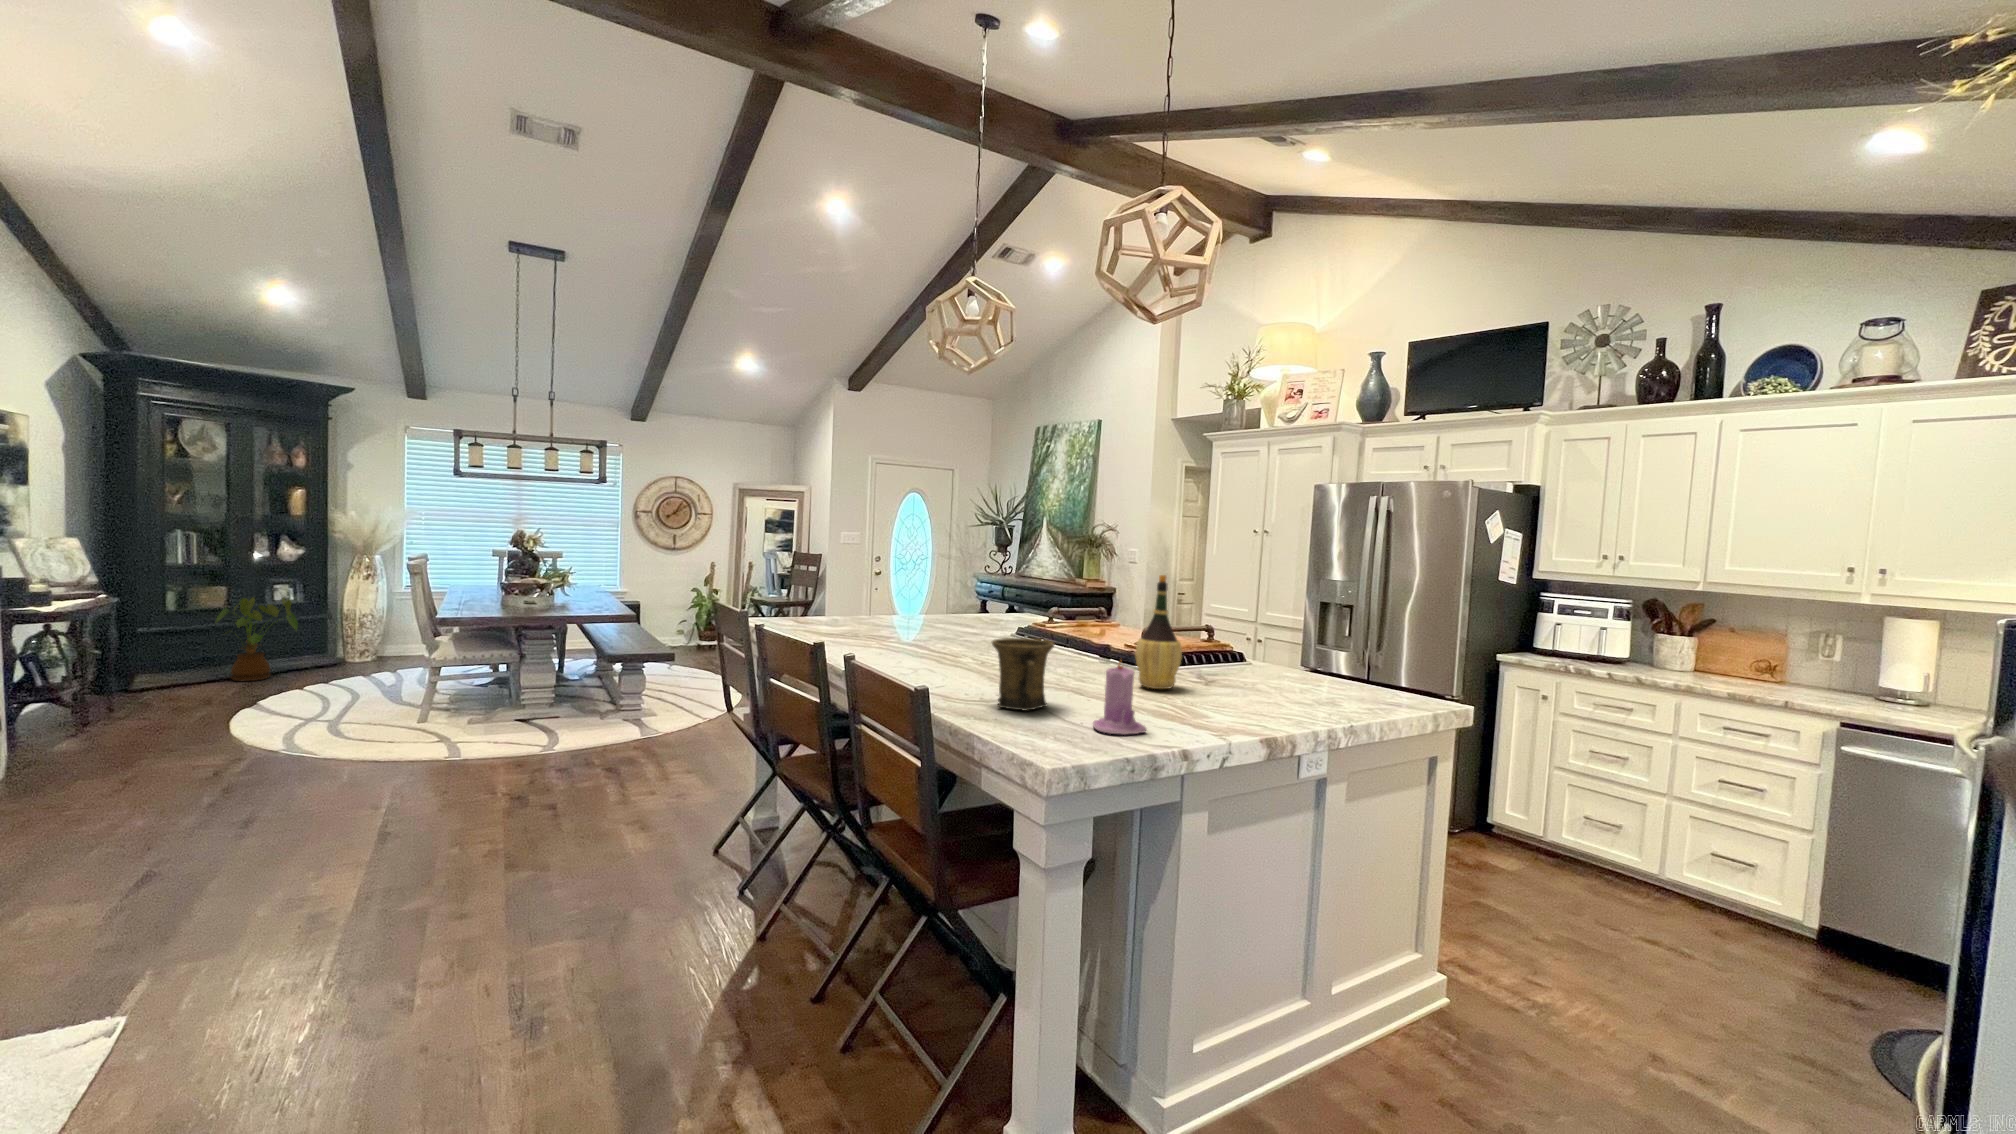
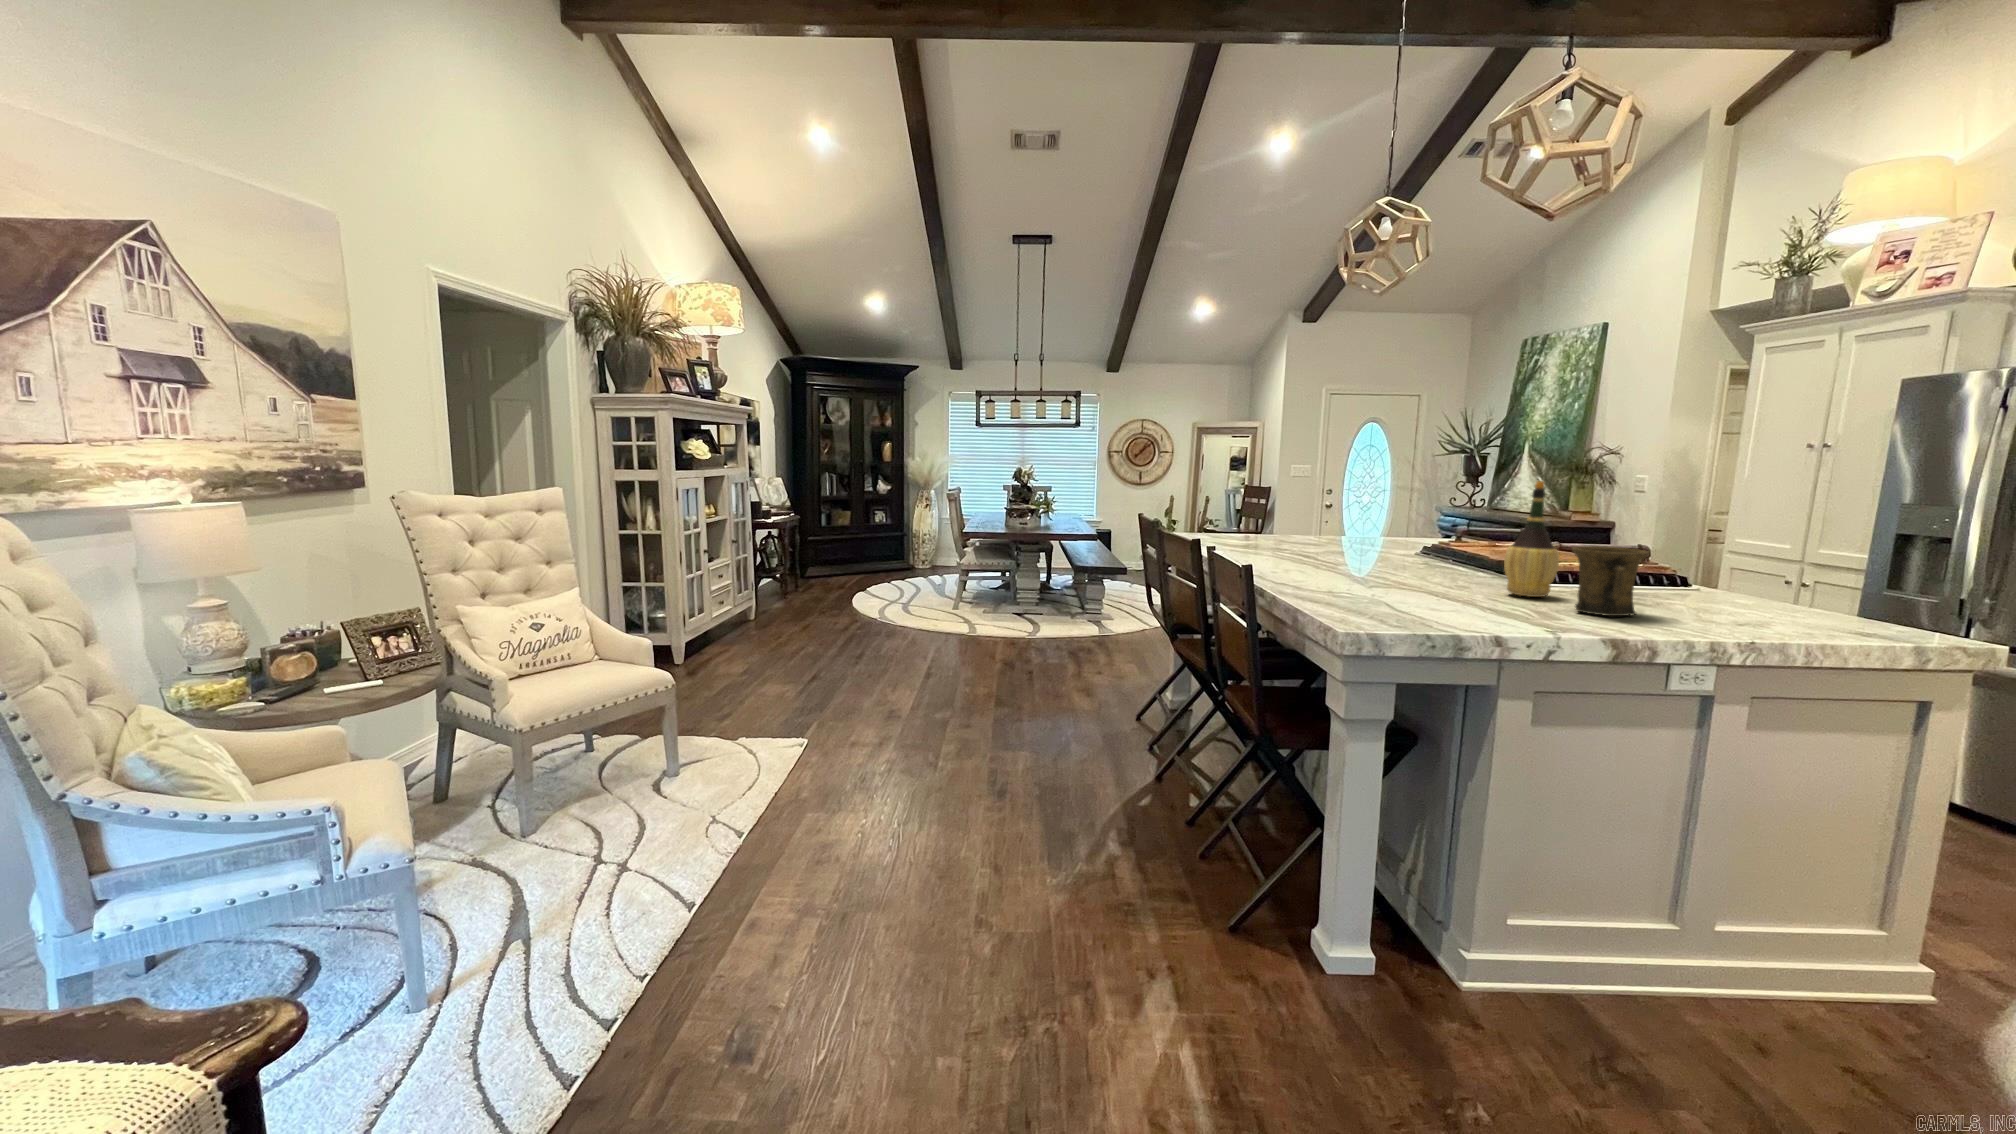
house plant: present [216,598,298,681] -> none [845,518,888,576]
mug: present [992,638,1055,710] -> present [1572,547,1649,616]
candle: present [1093,663,1147,735] -> none [1416,552,1469,621]

